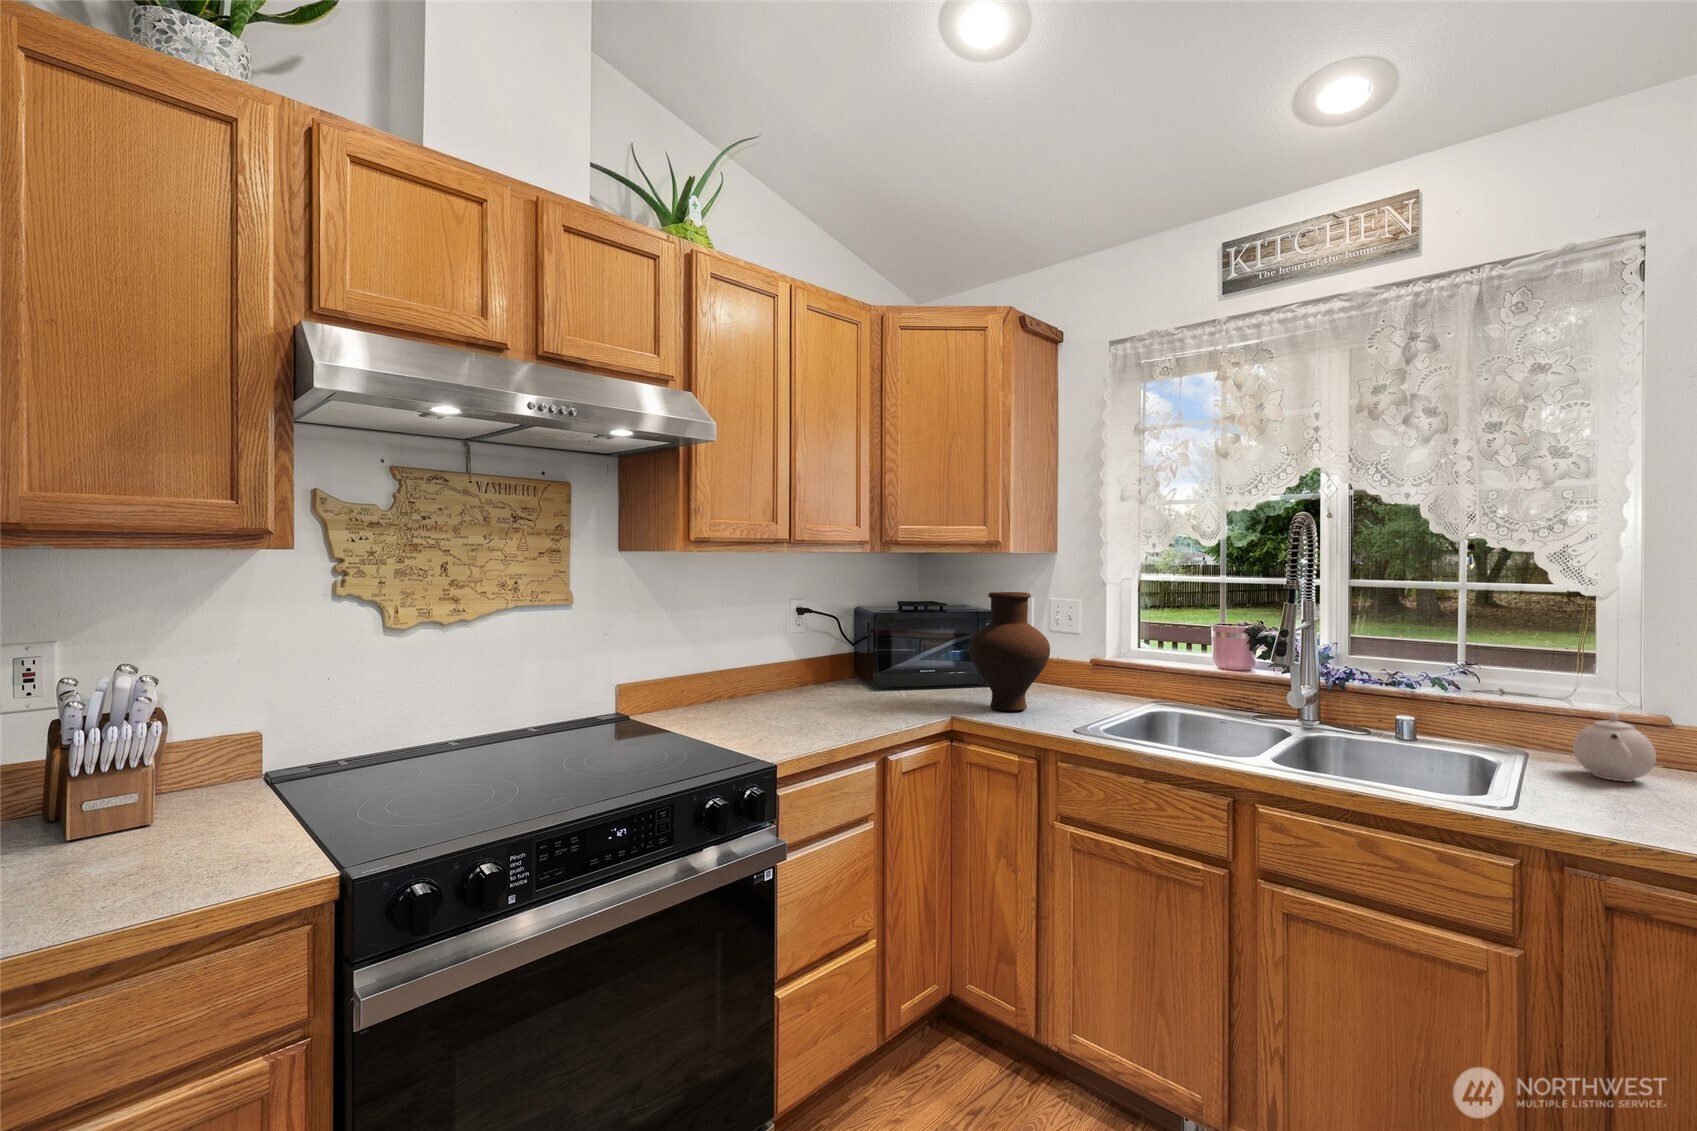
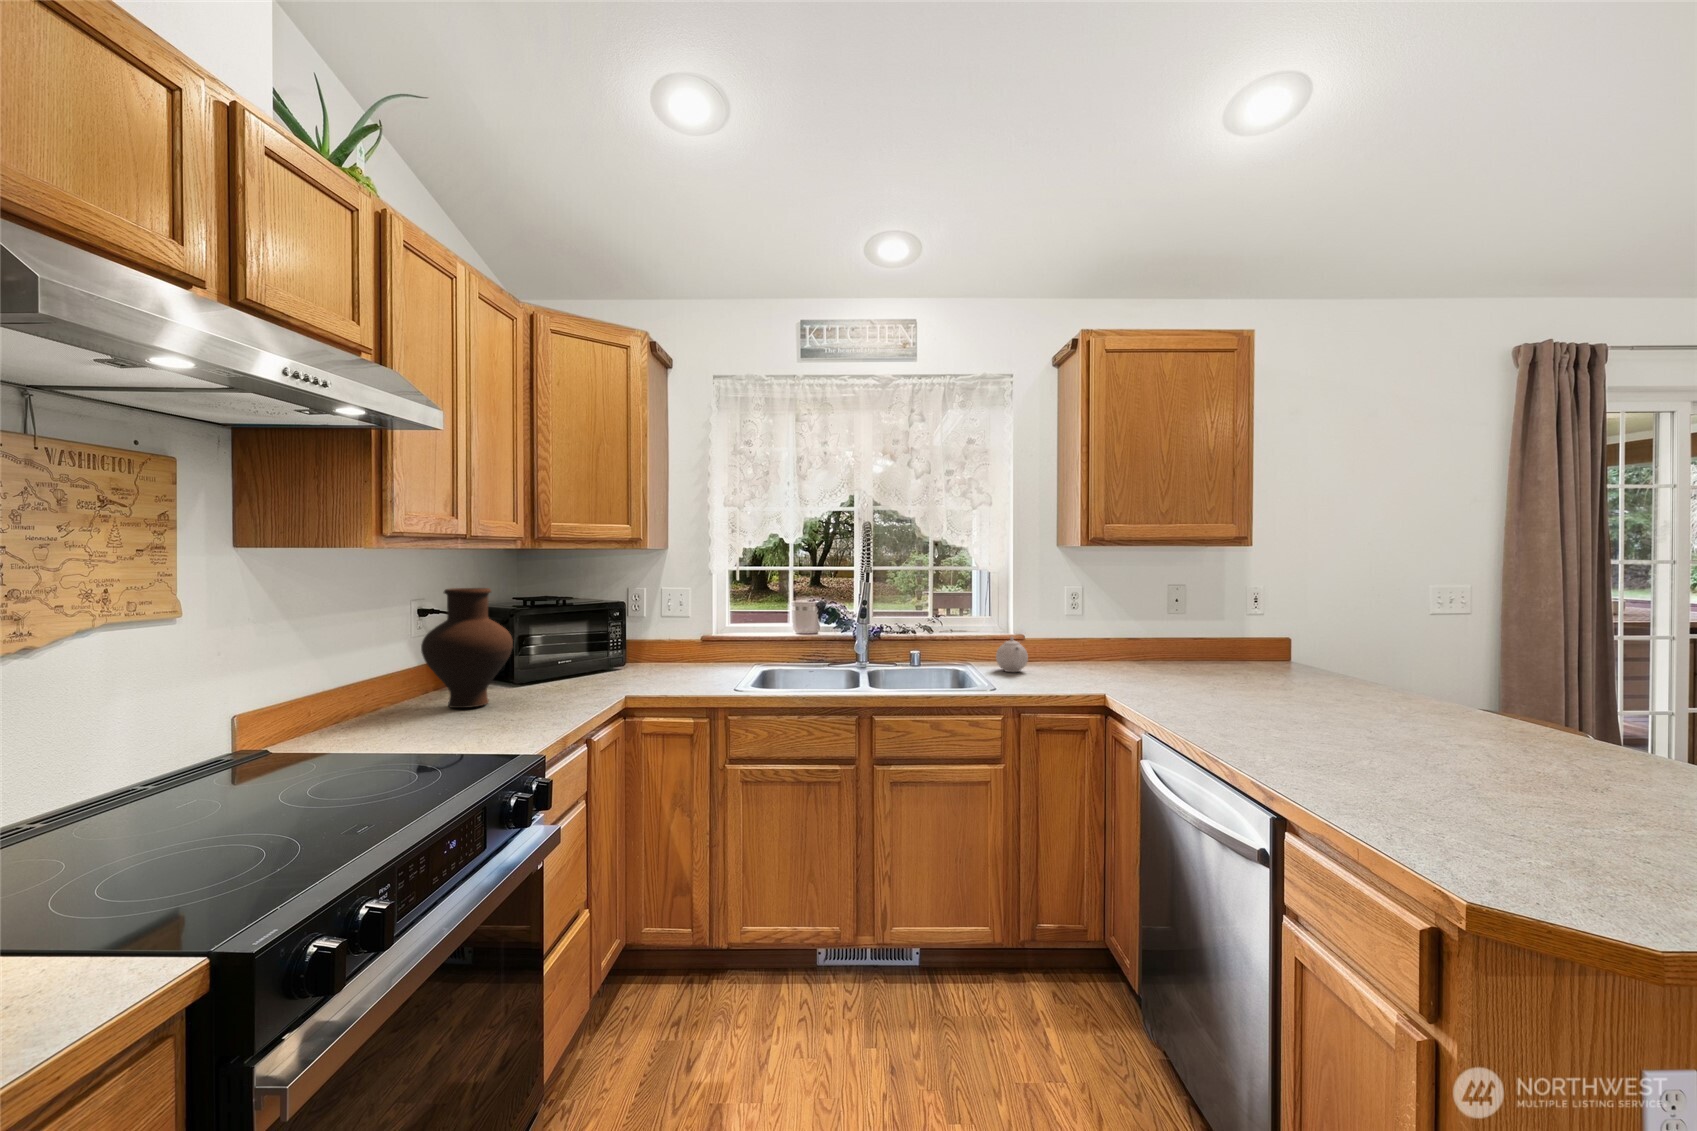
vase: present [969,592,1050,711] -> present [421,588,513,708]

